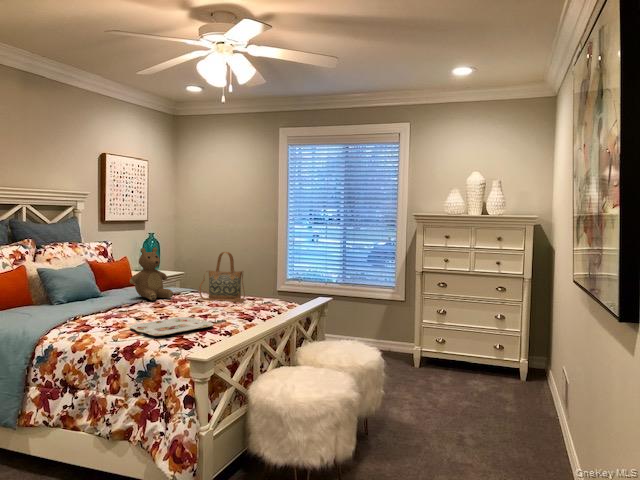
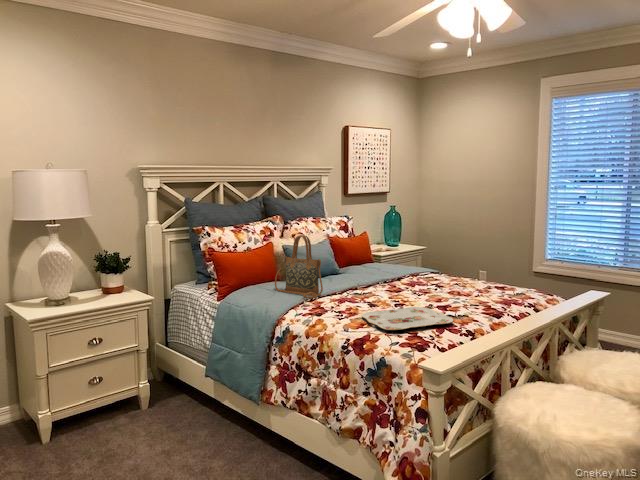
teddy bear: present [130,247,173,300] -> none [366,225,411,282]
handbag: present [199,252,245,302] -> present [275,235,323,298]

